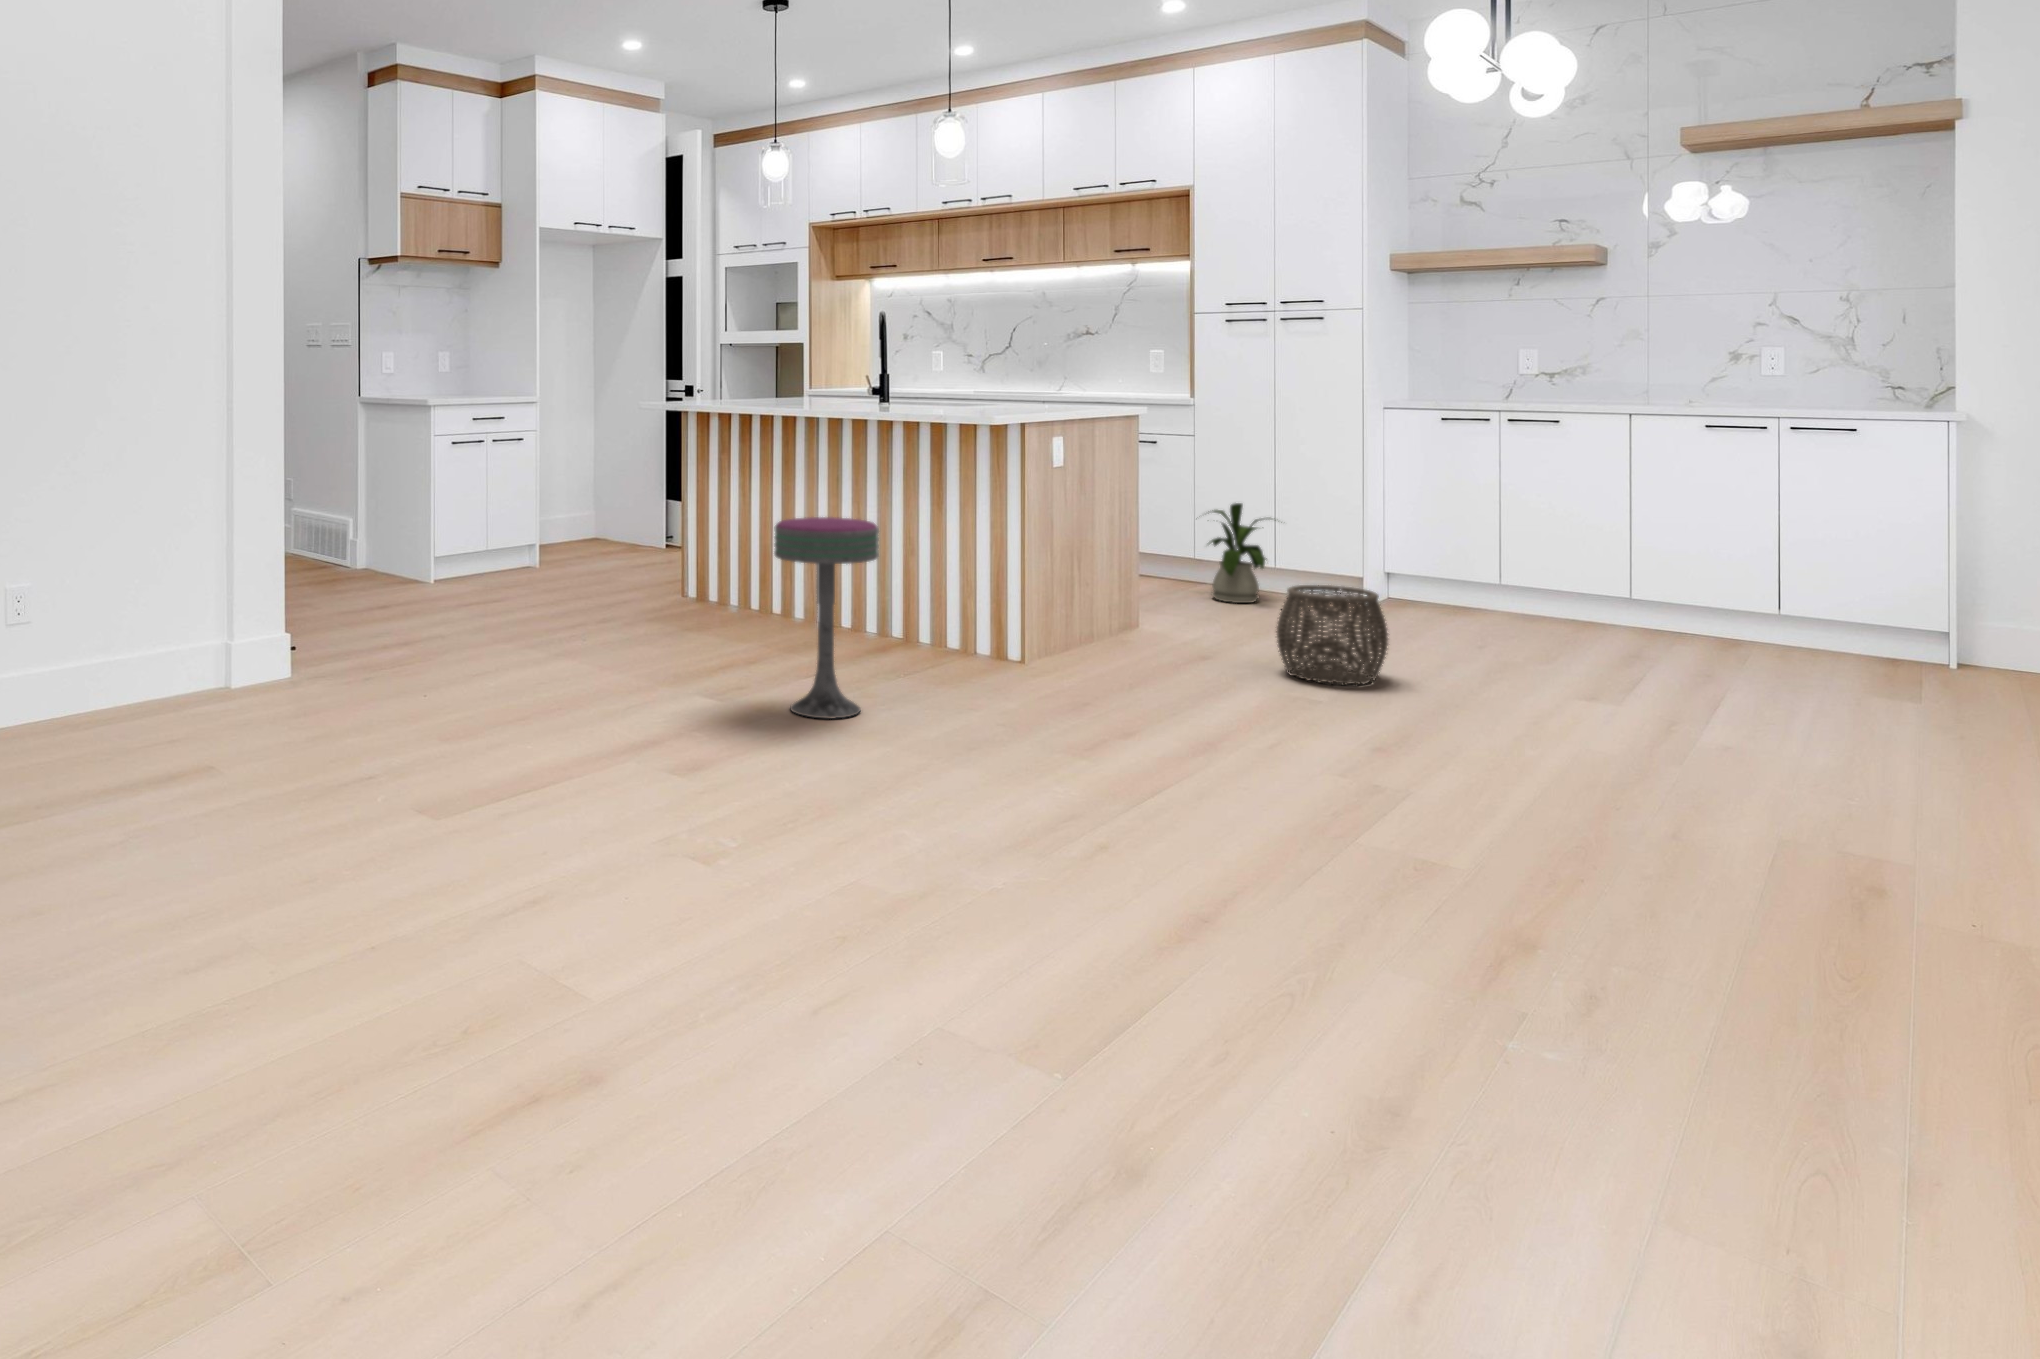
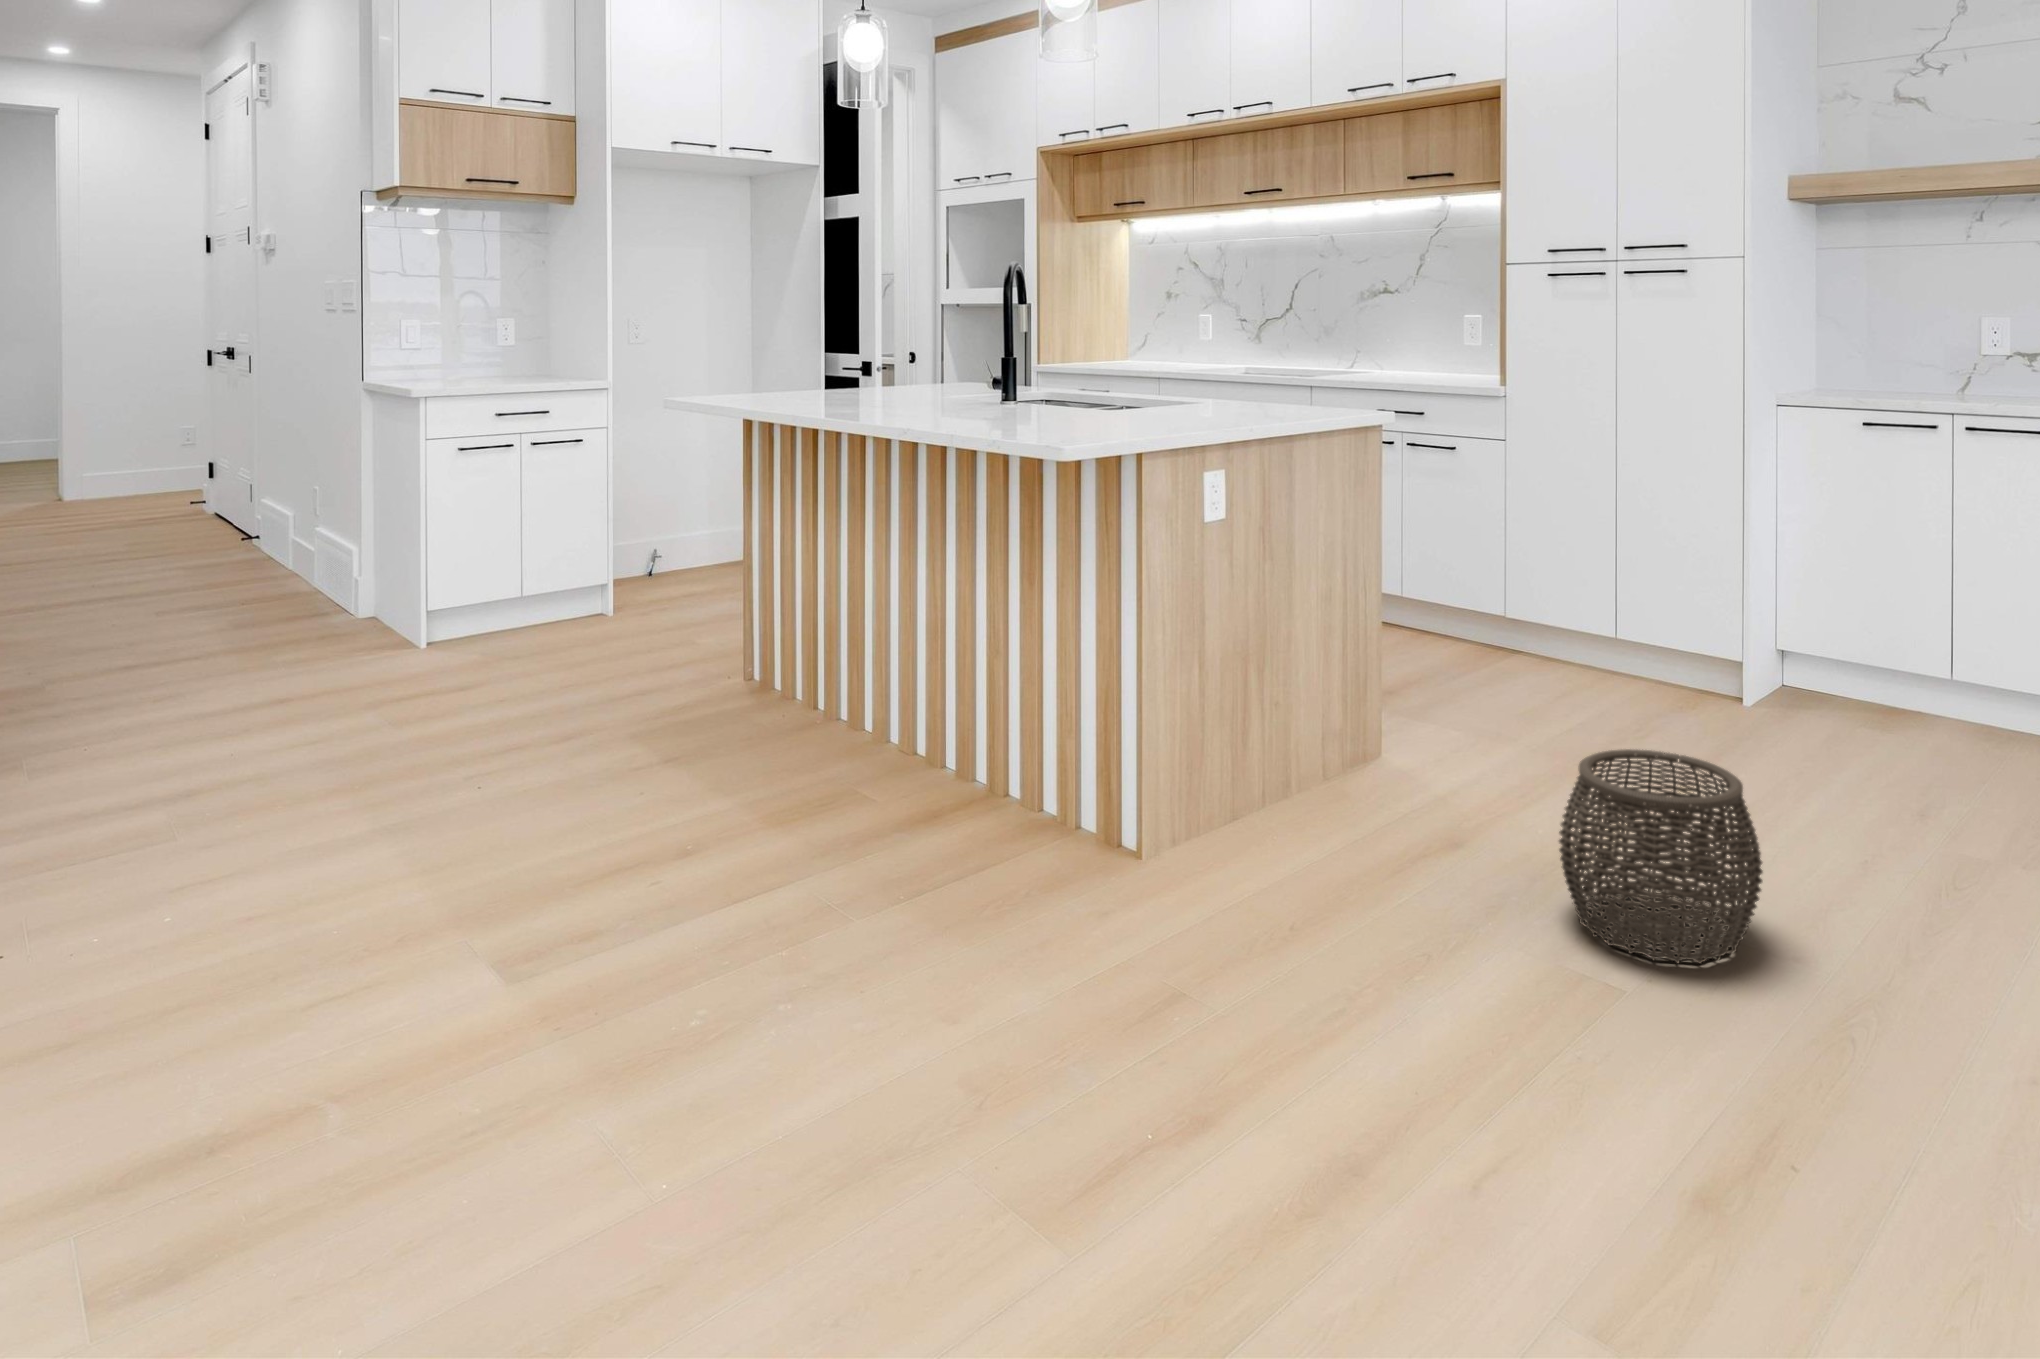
house plant: present [1209,503,1270,603] -> none [1500,553,1630,705]
bar stool: present [774,517,879,718] -> none [500,660,723,1097]

